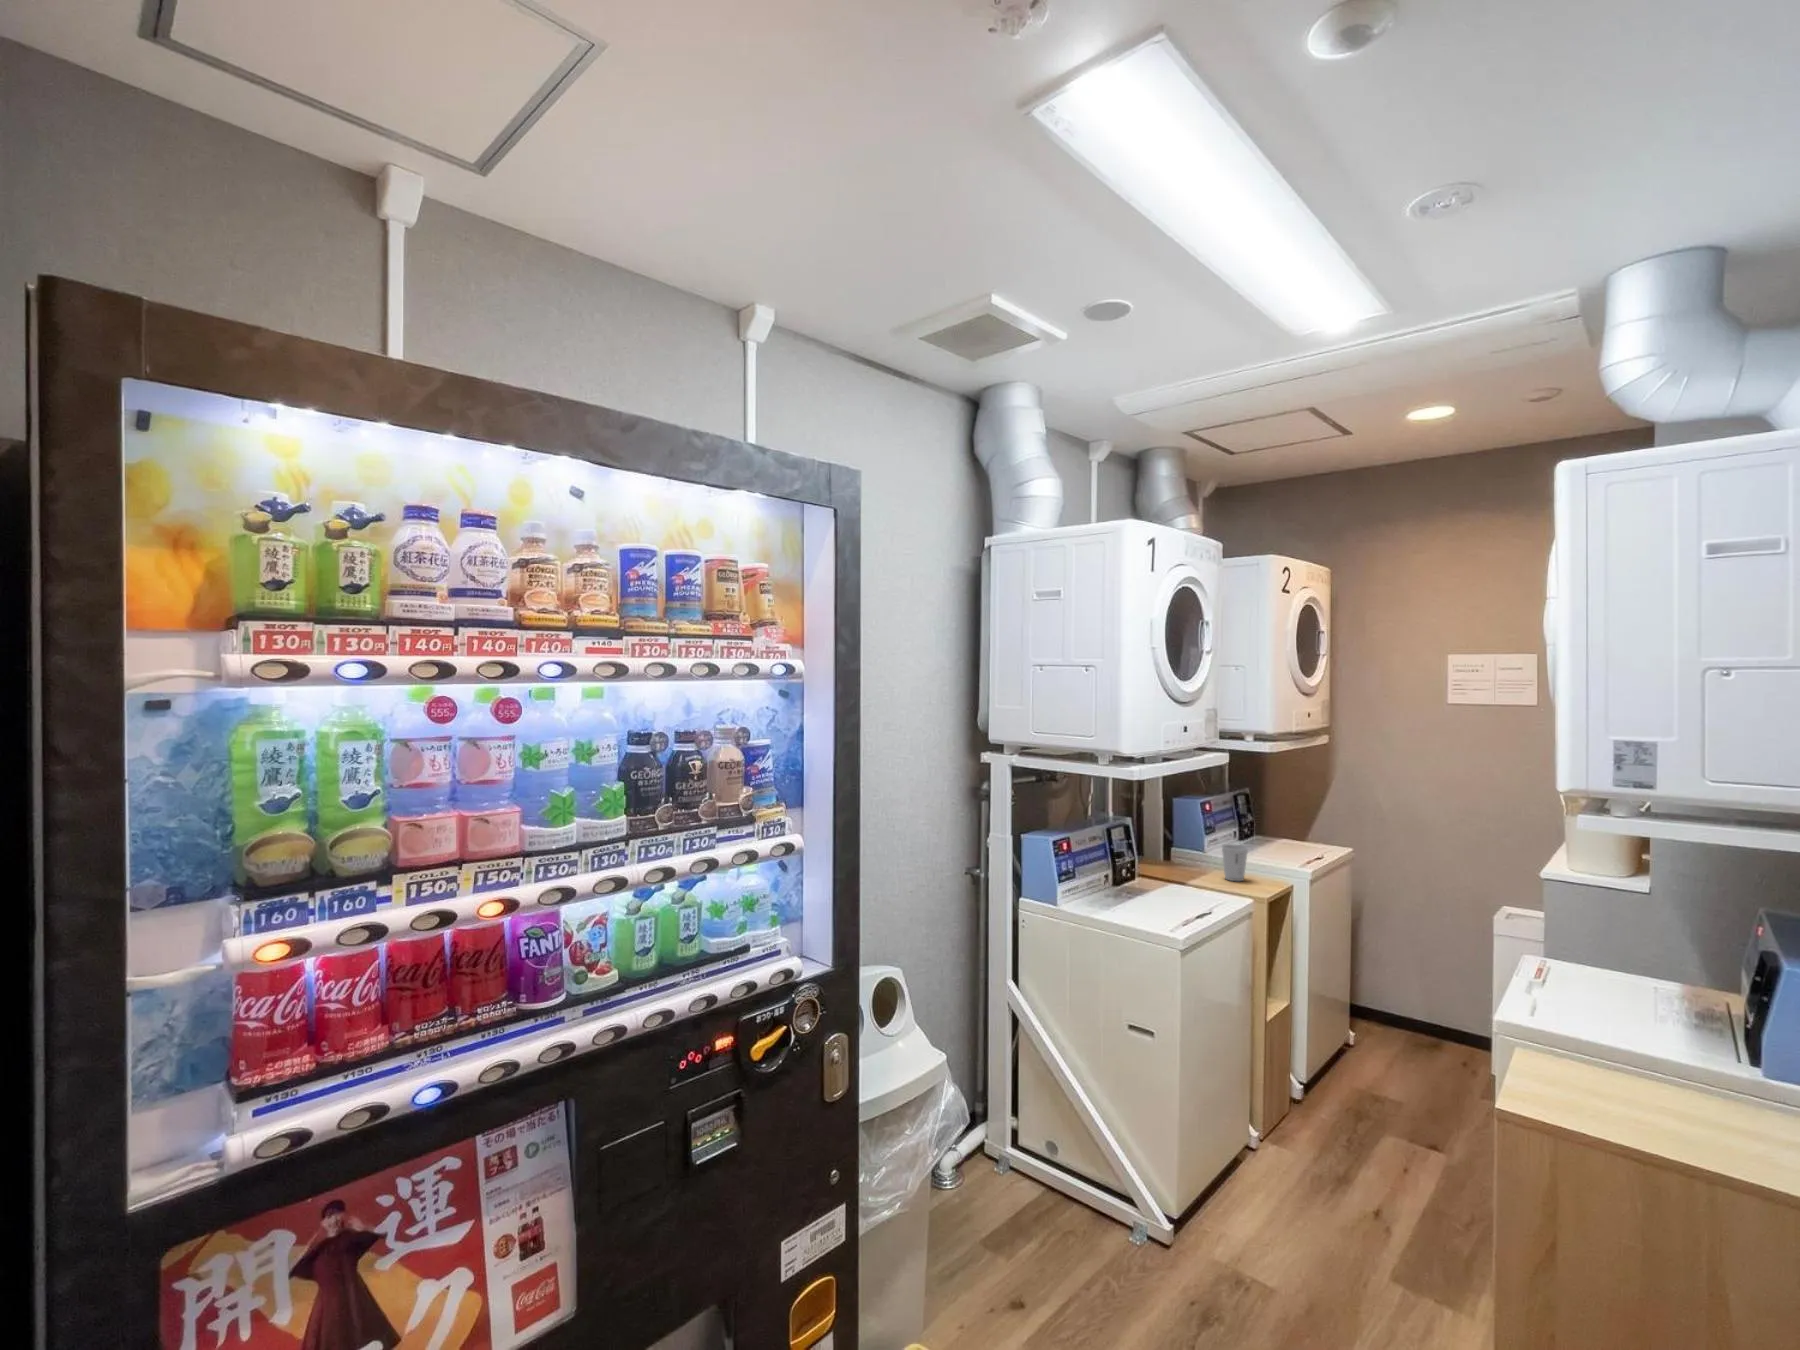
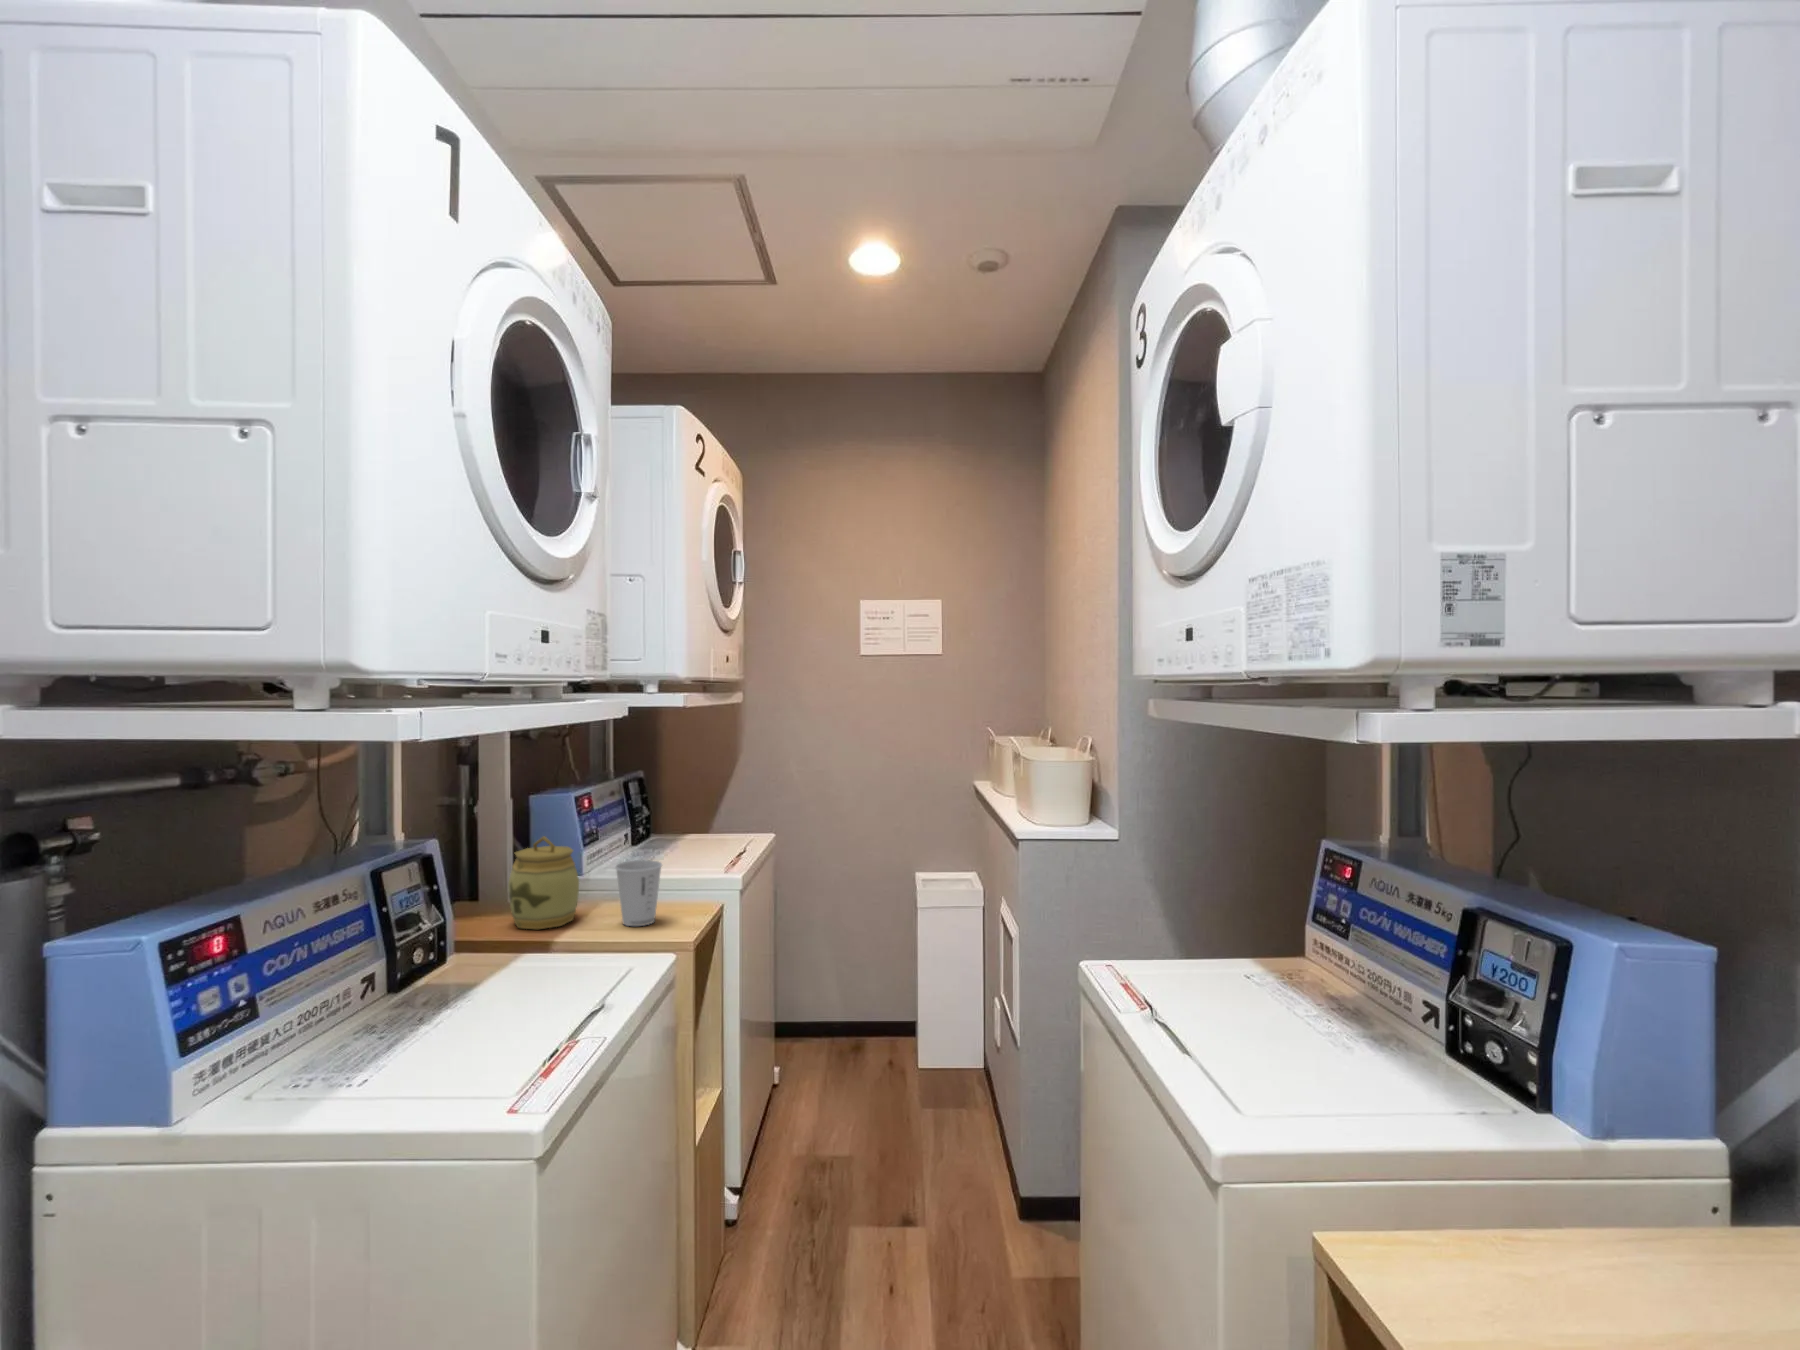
jar: none [1164,824,1202,873] -> present [508,837,579,929]

